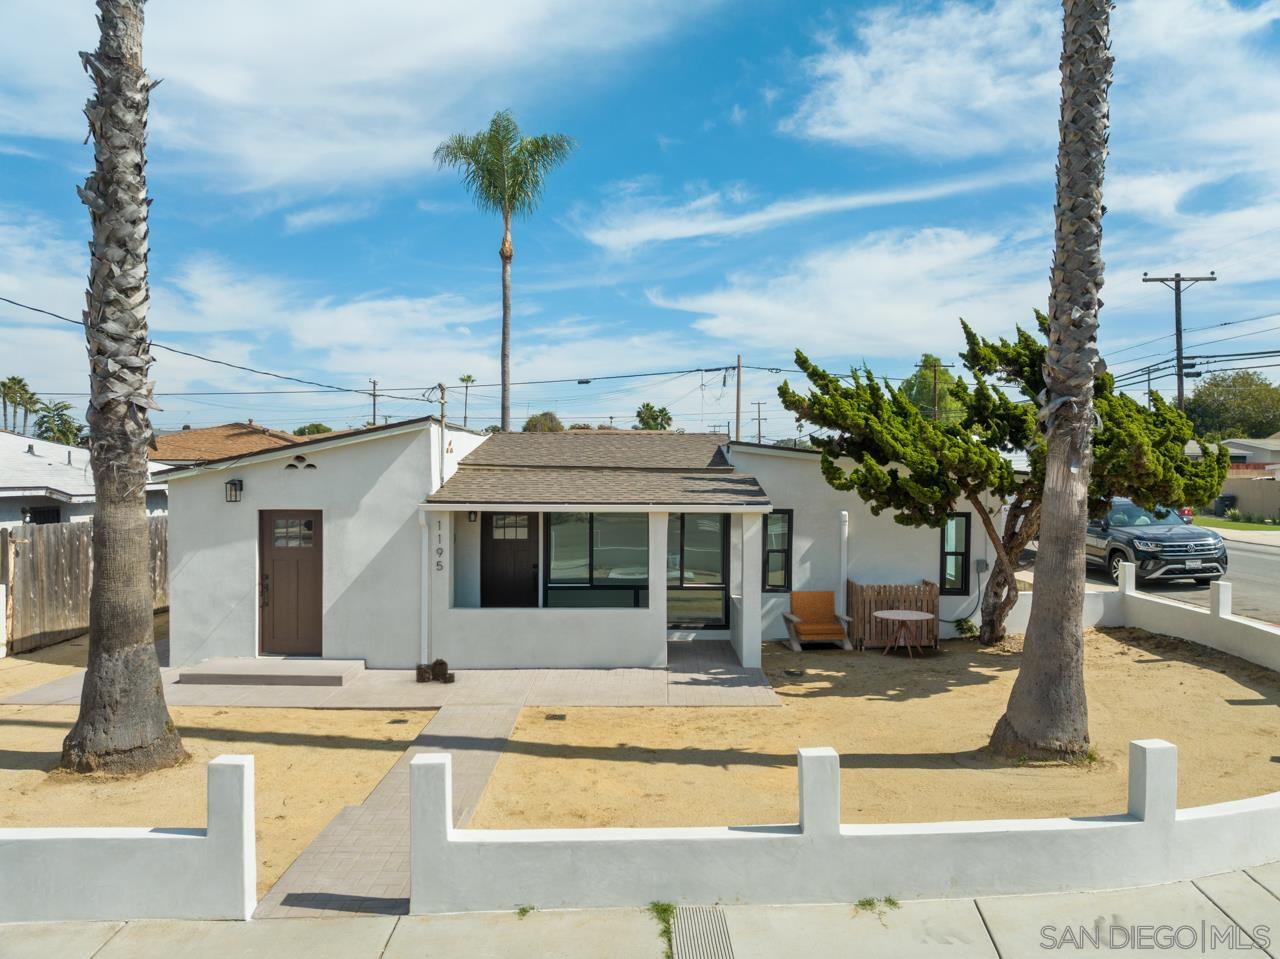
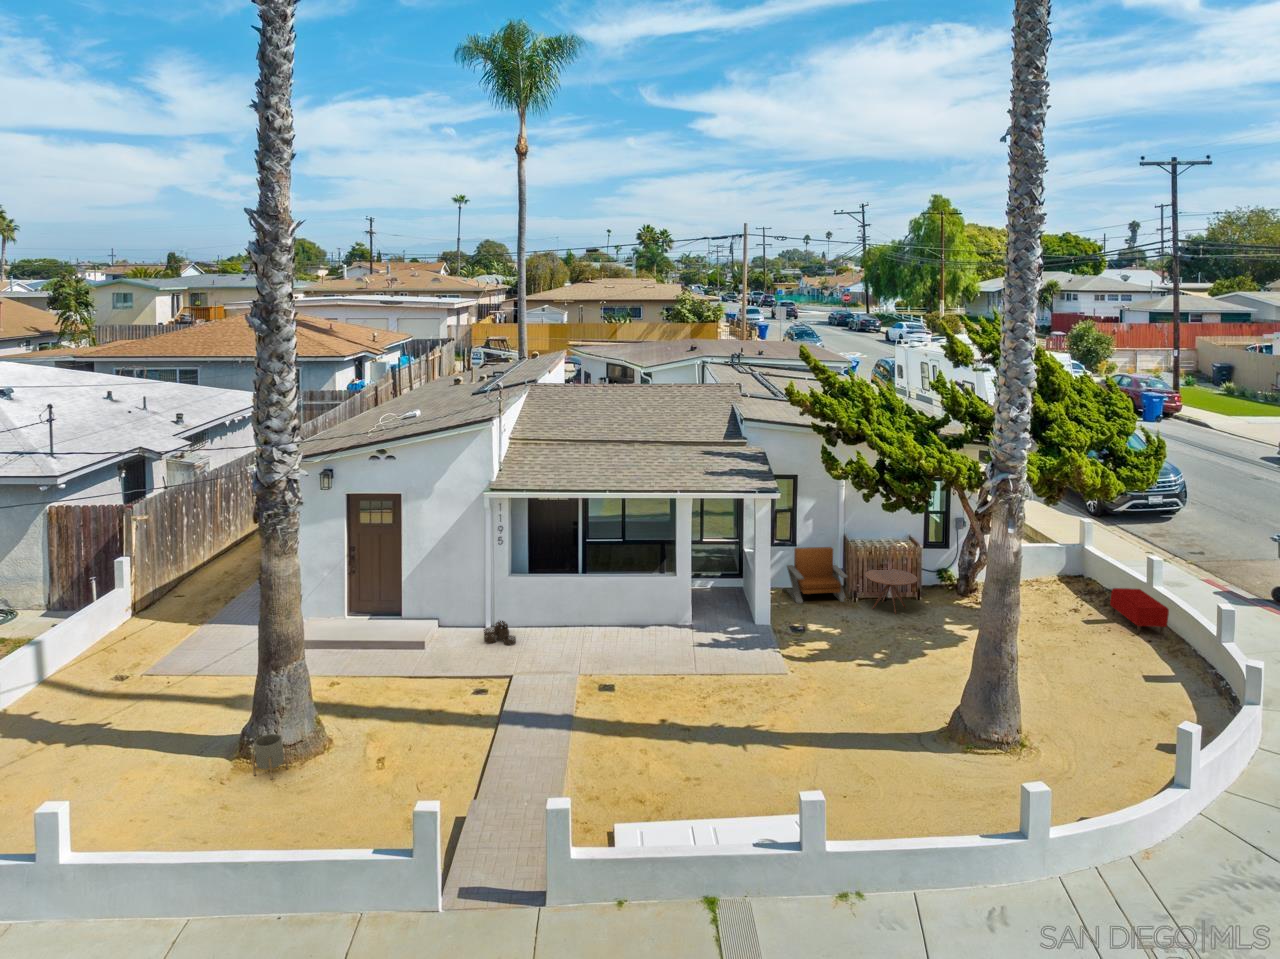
bench: none [1166,625,1242,671] -> present [1110,588,1169,635]
planter: none [61,733,113,793] -> present [251,734,288,780]

